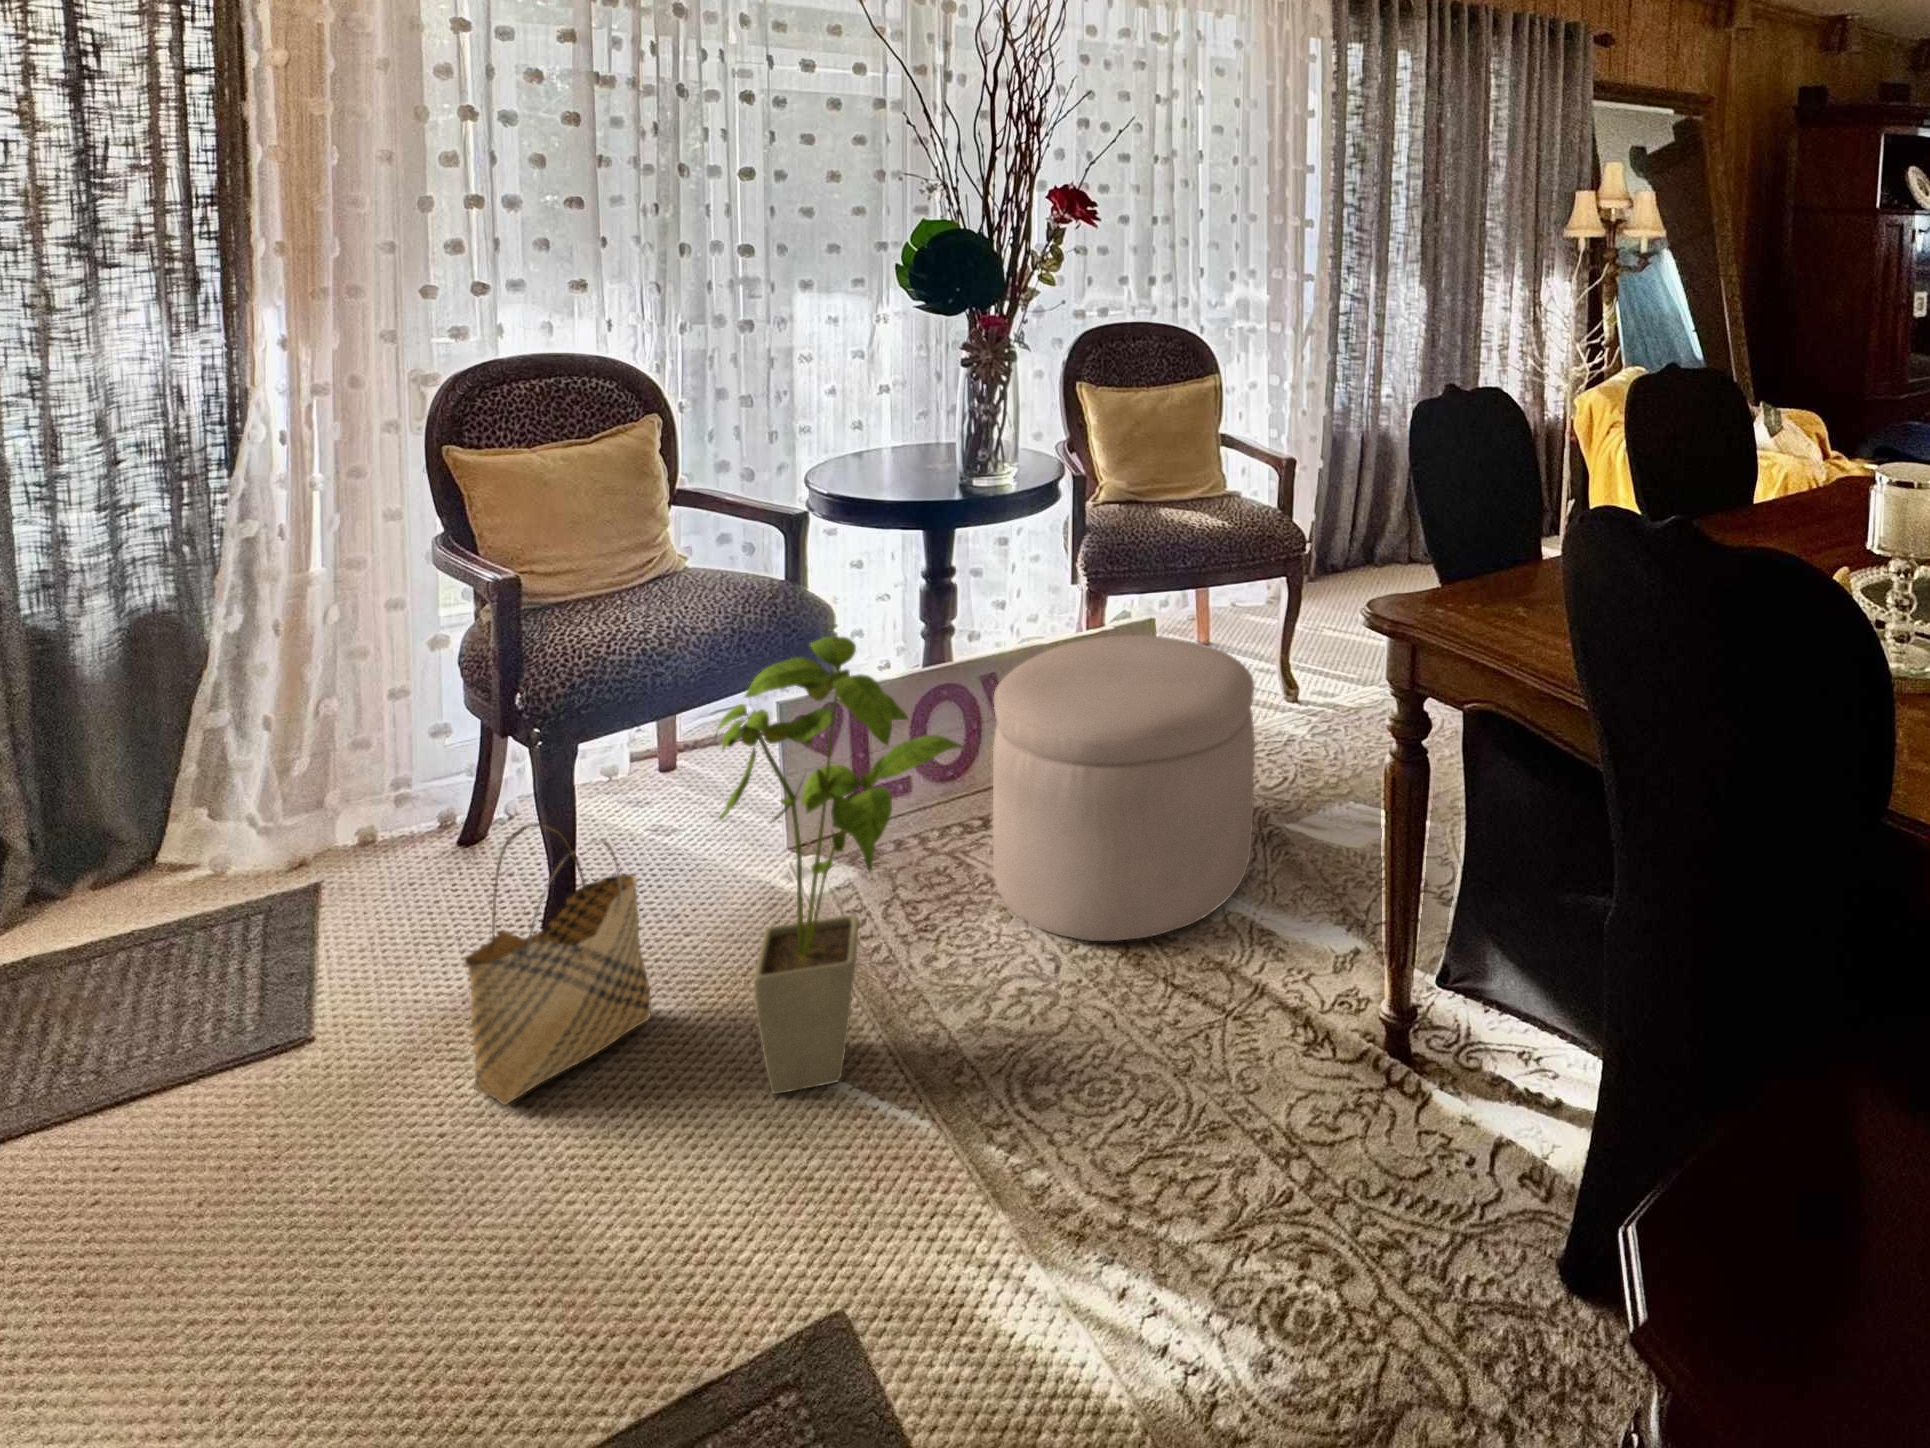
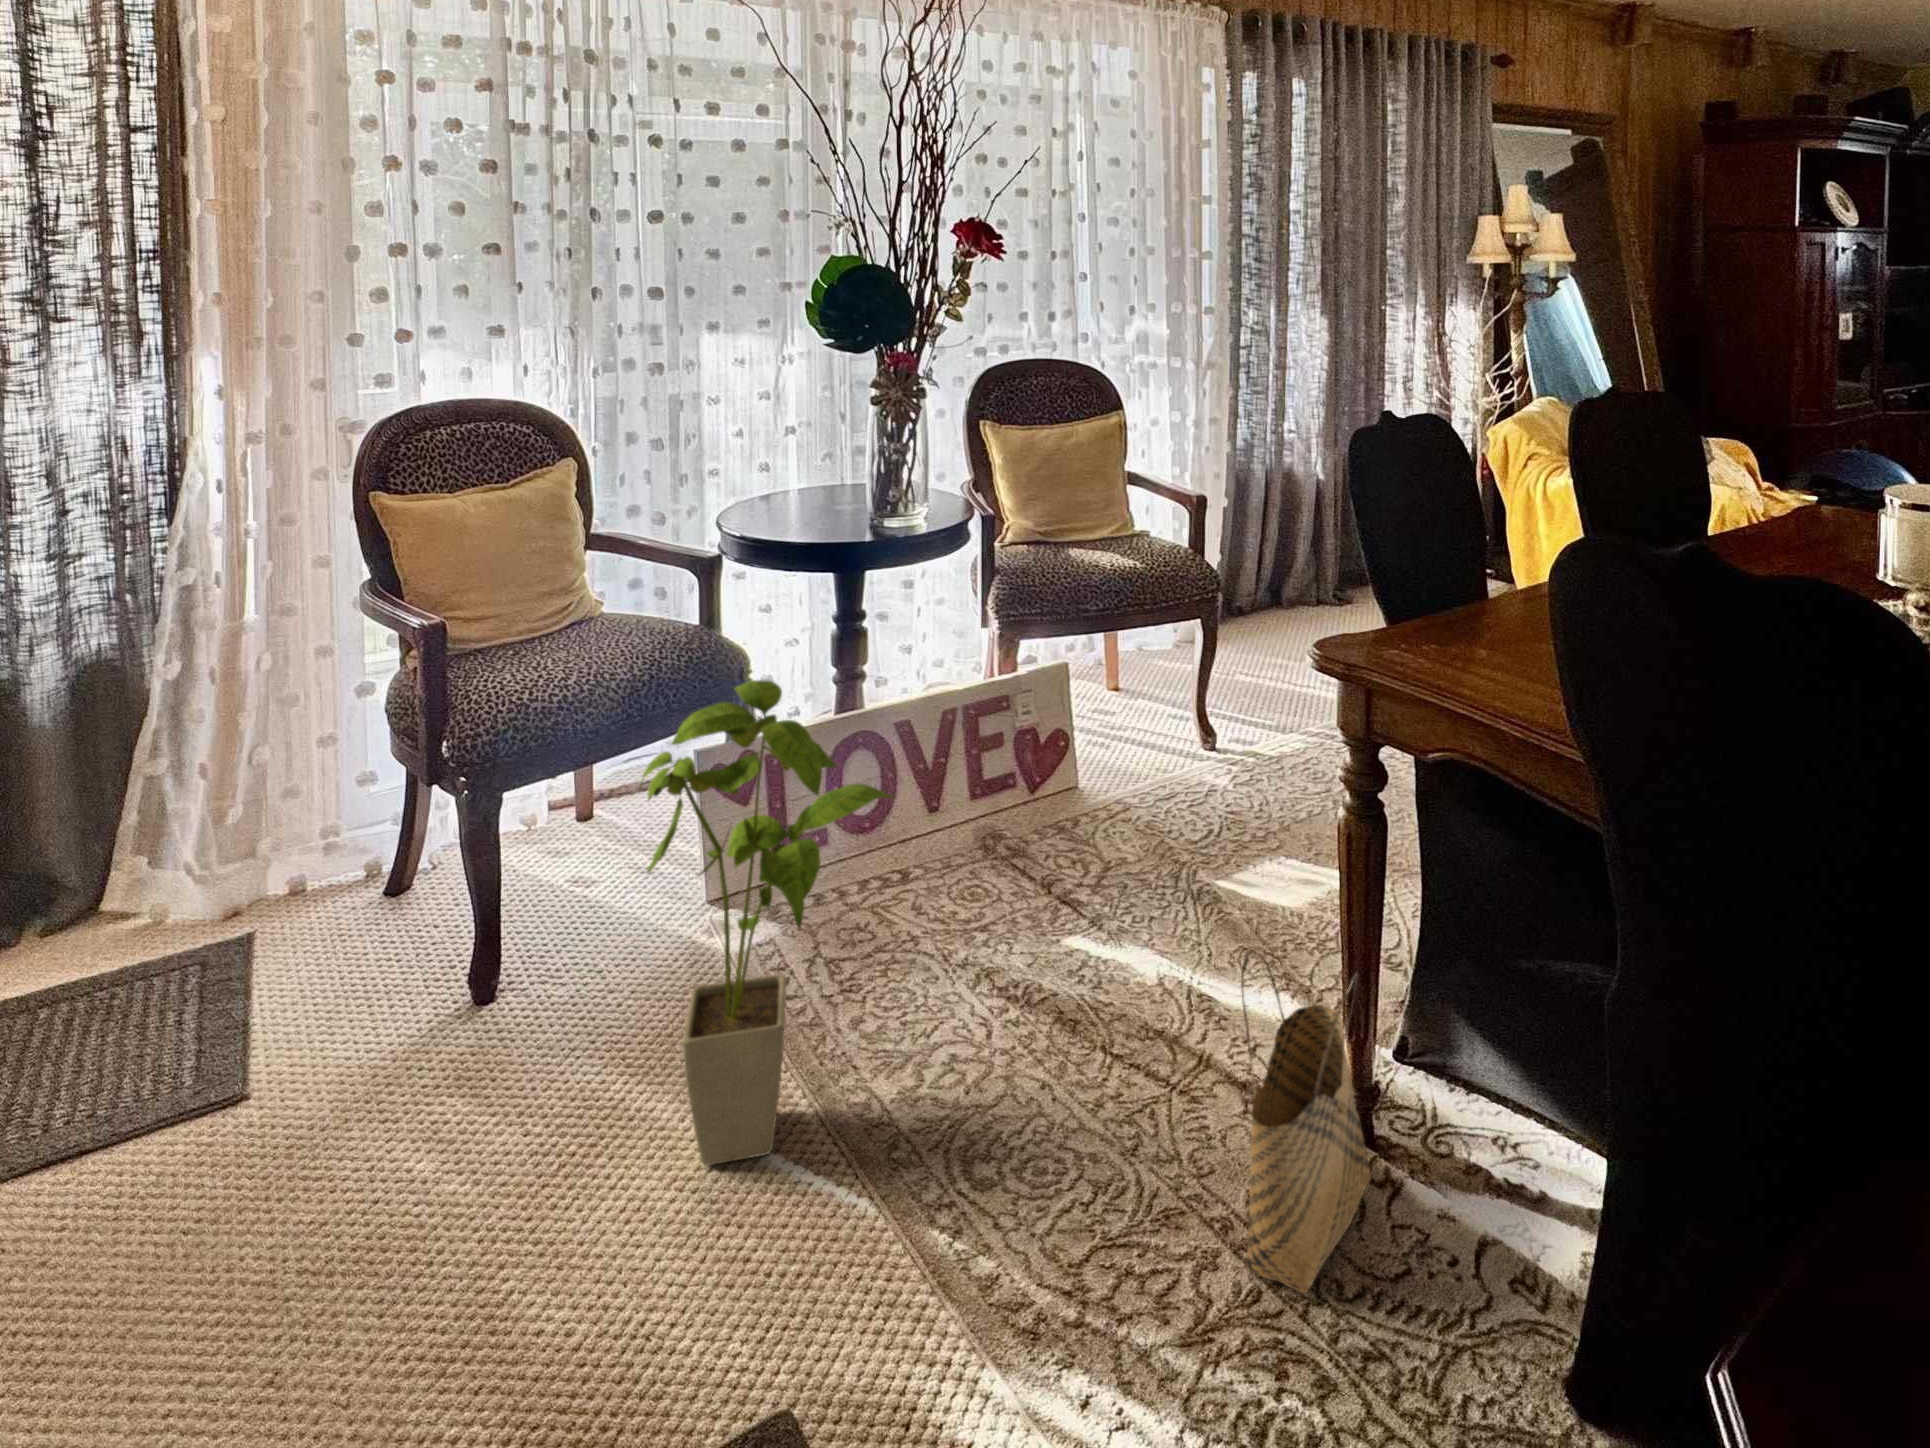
ottoman: present [993,635,1255,941] -> none [914,678,1182,1004]
woven basket: present [465,823,651,1105] -> present [1241,950,1371,1293]

